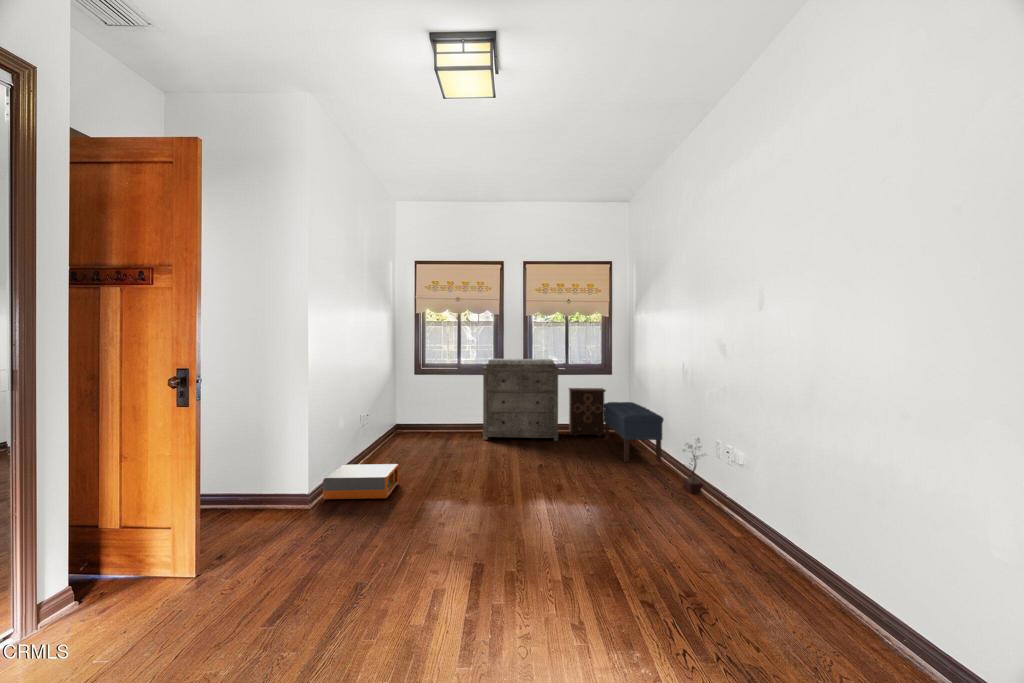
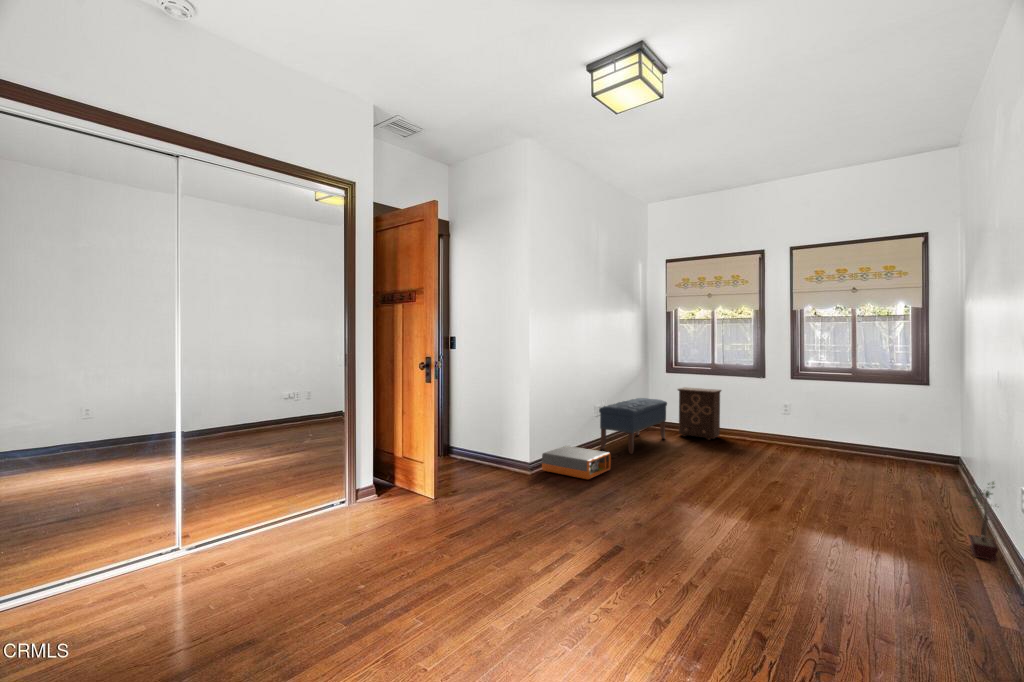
dresser: present [483,359,559,441] -> none [730,359,836,462]
nightstand: present [569,388,606,436] -> present [678,387,721,440]
bench: present [604,402,663,462] -> present [599,398,667,454]

